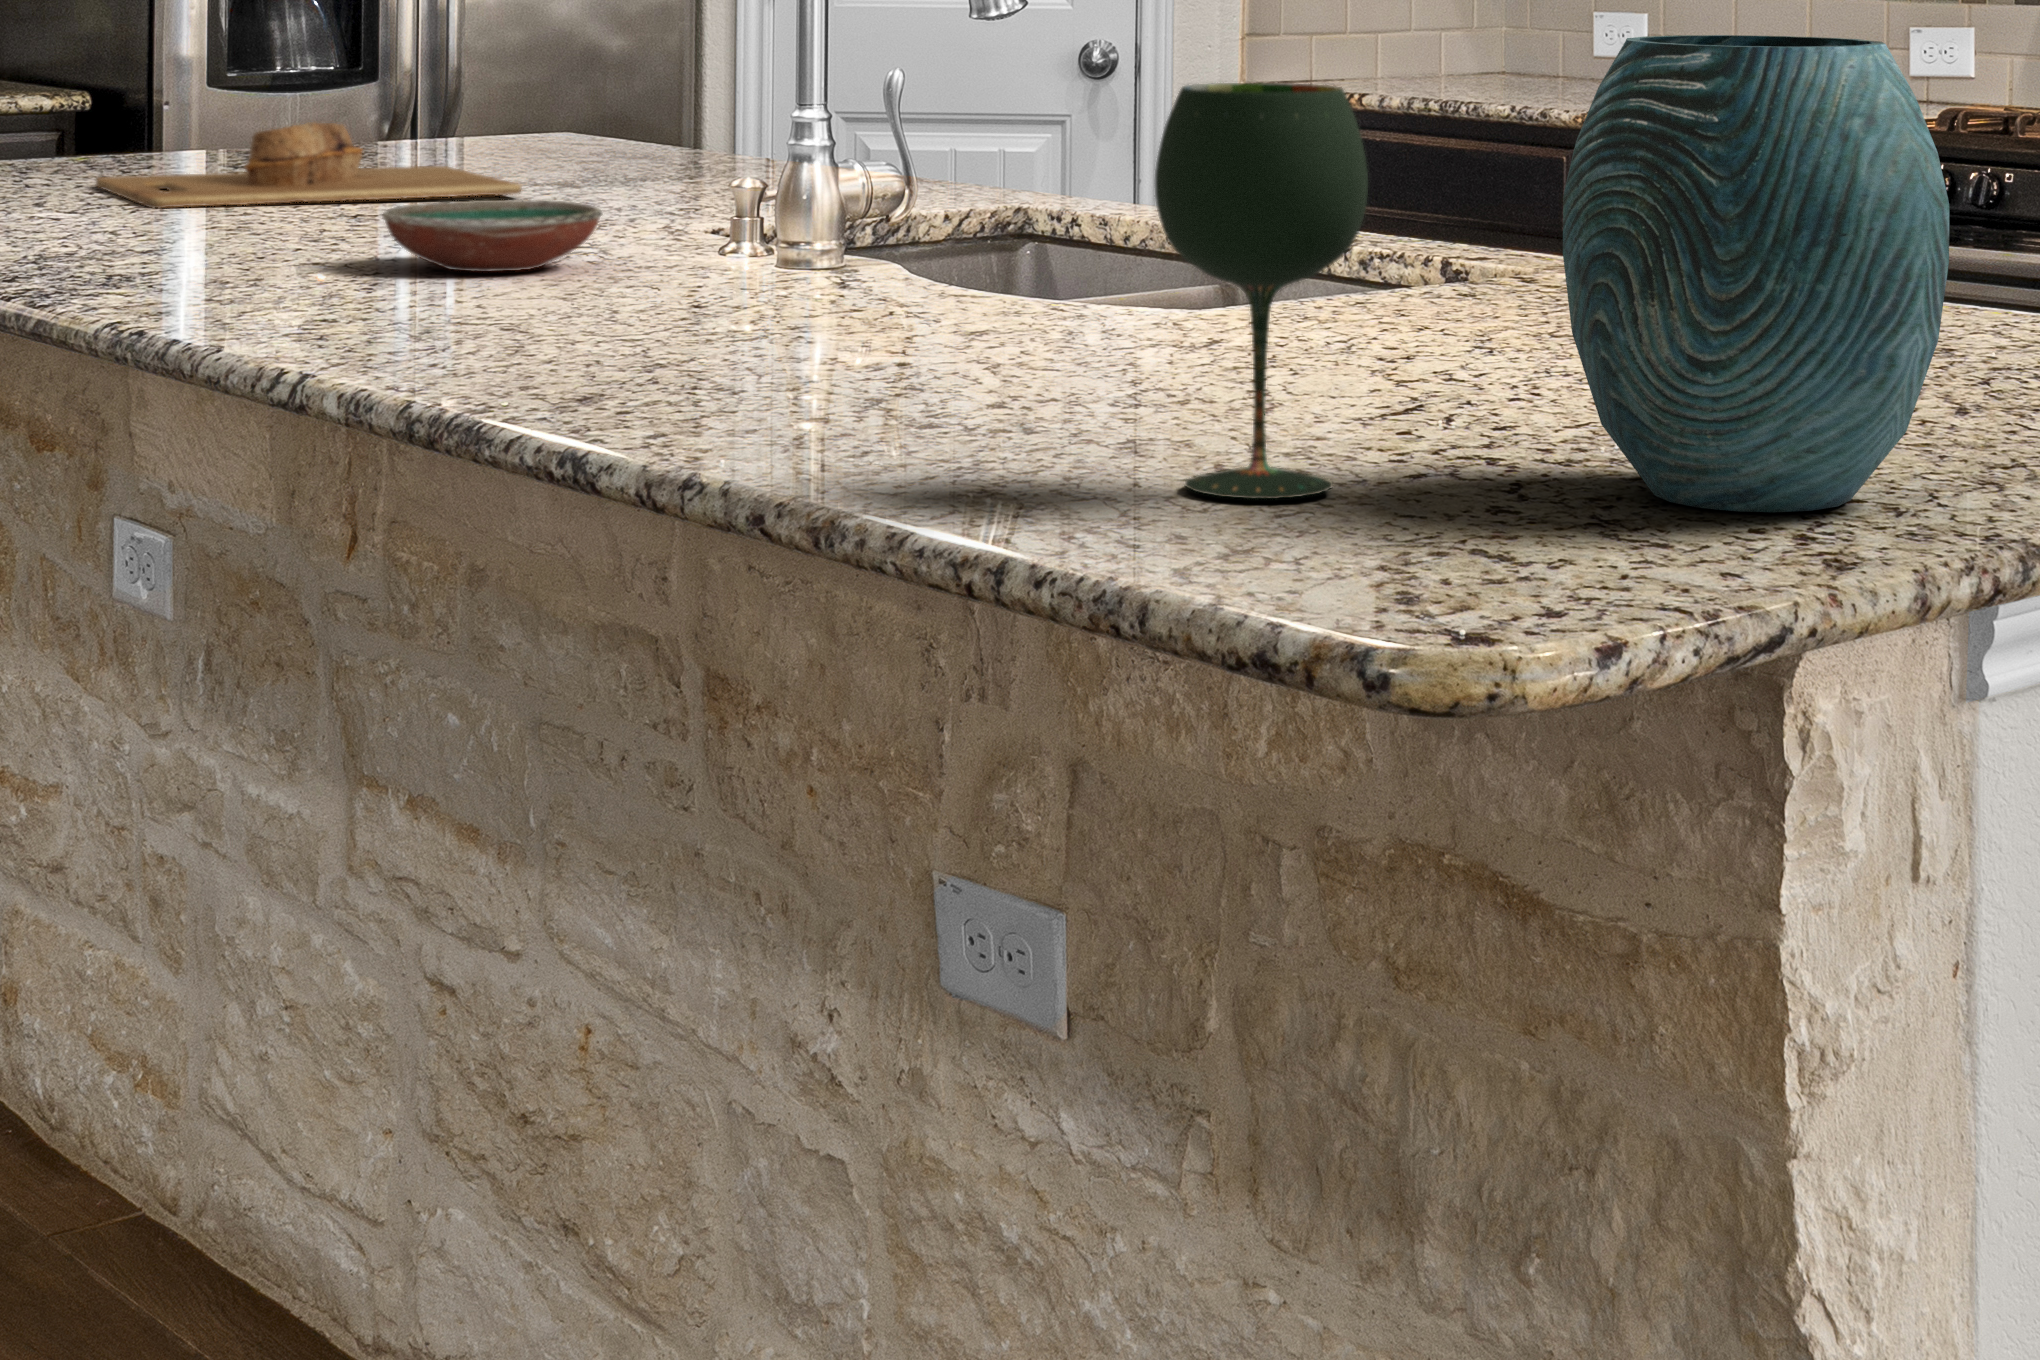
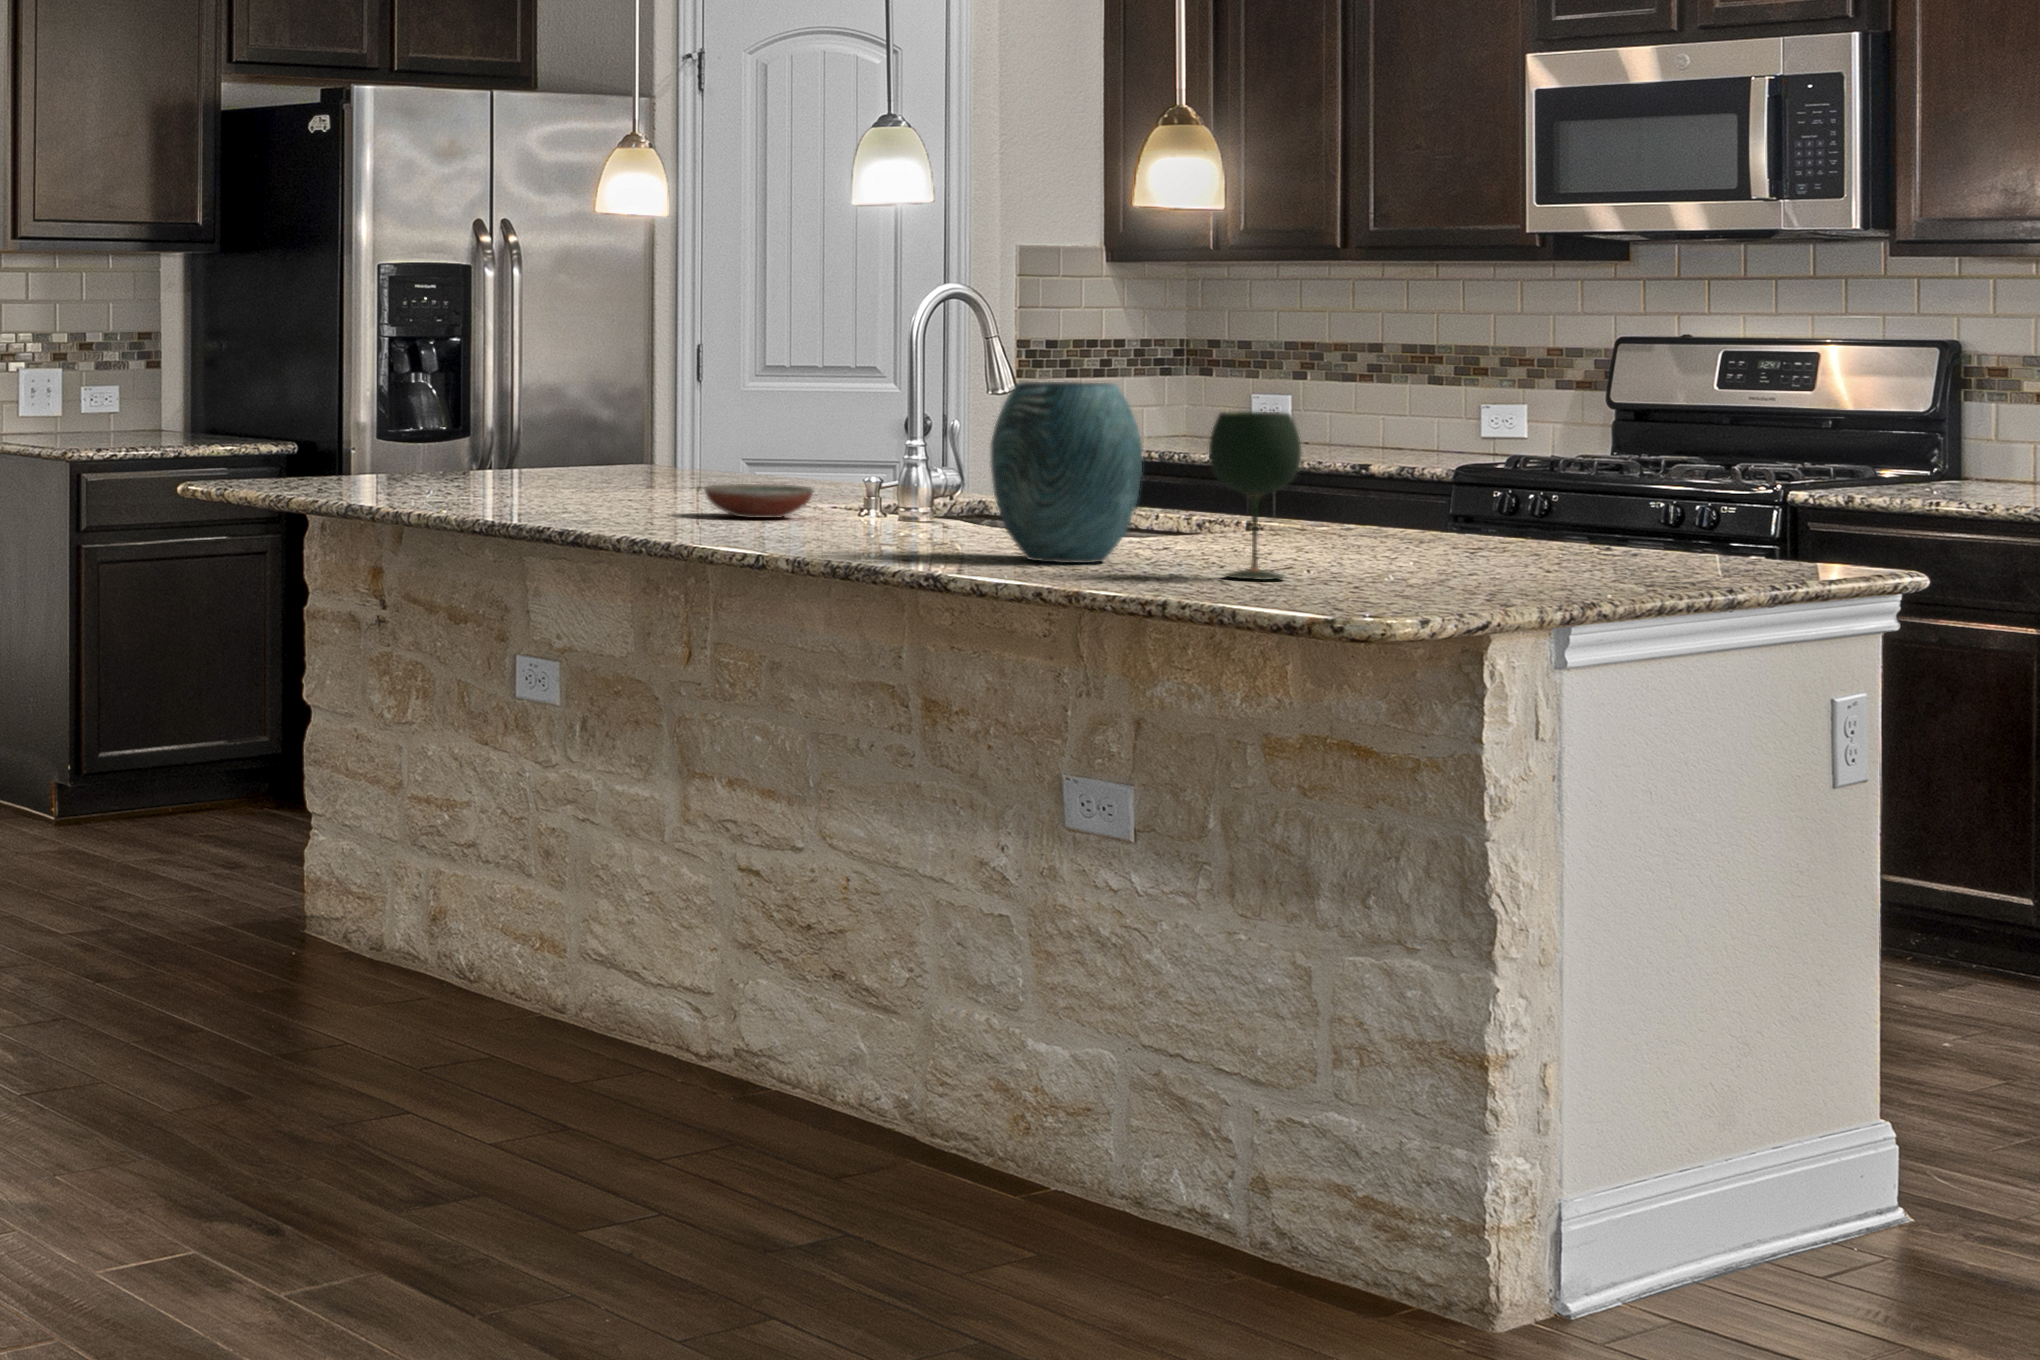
vase: present [1563,35,1949,512] -> present [991,382,1142,563]
cutting board: present [96,122,521,209] -> none [450,450,694,495]

